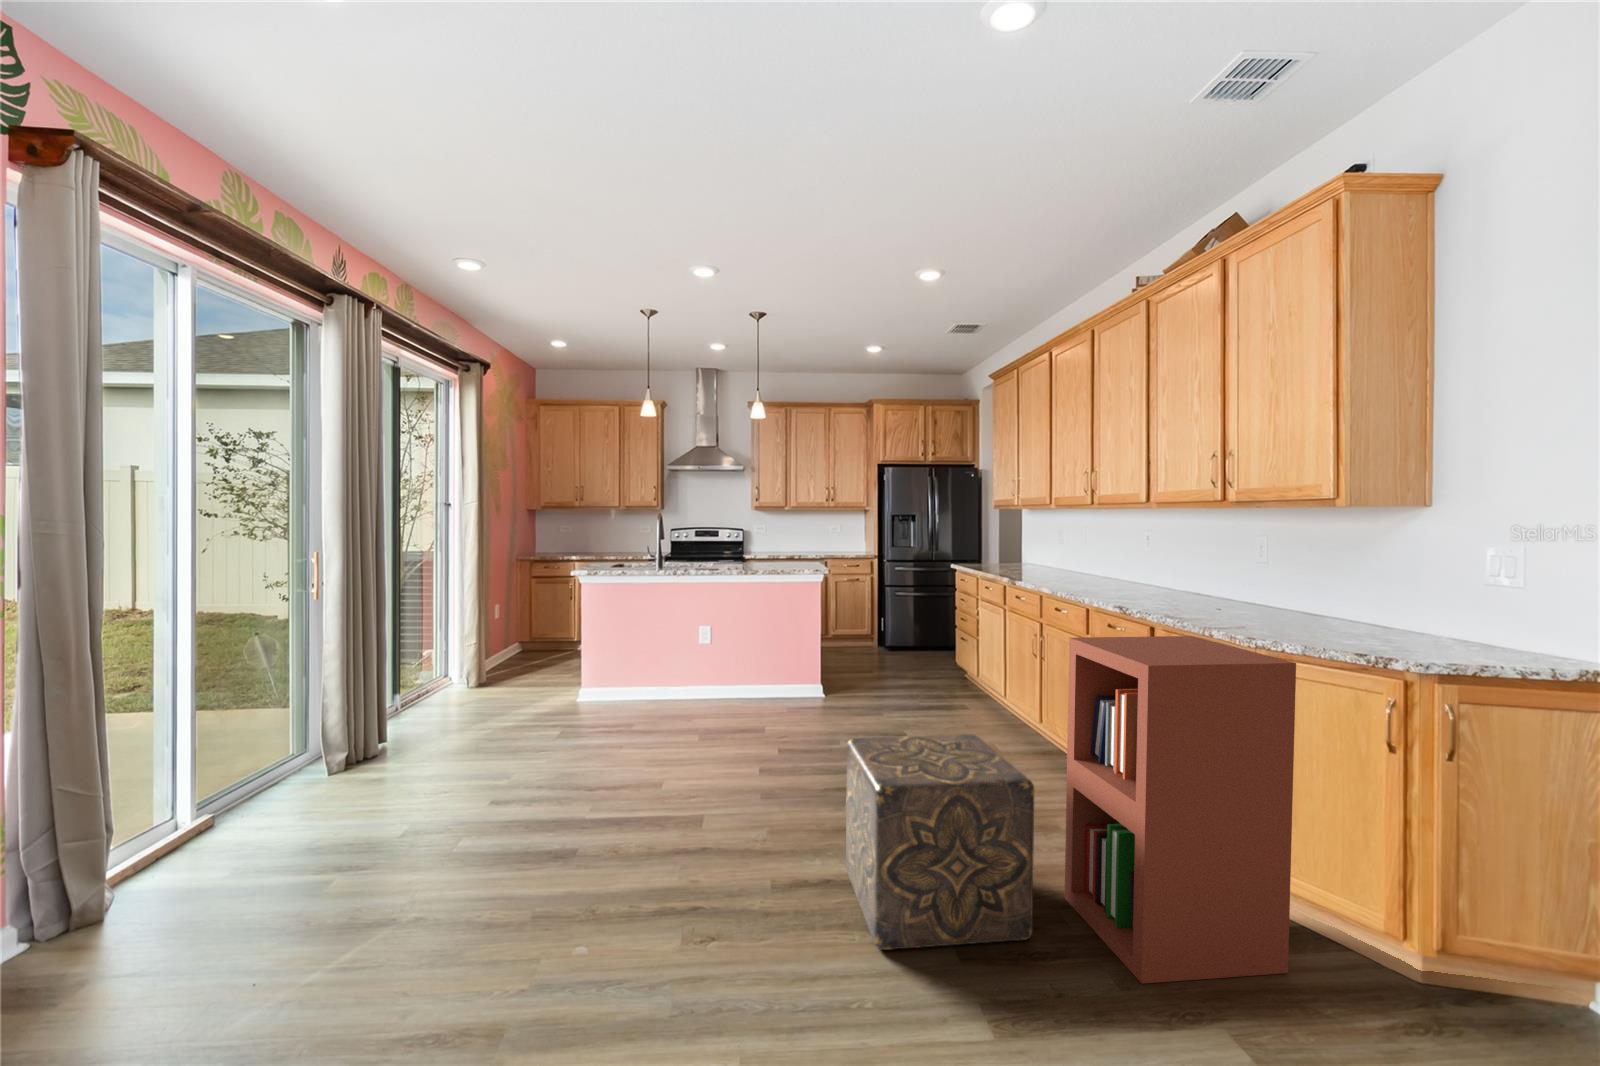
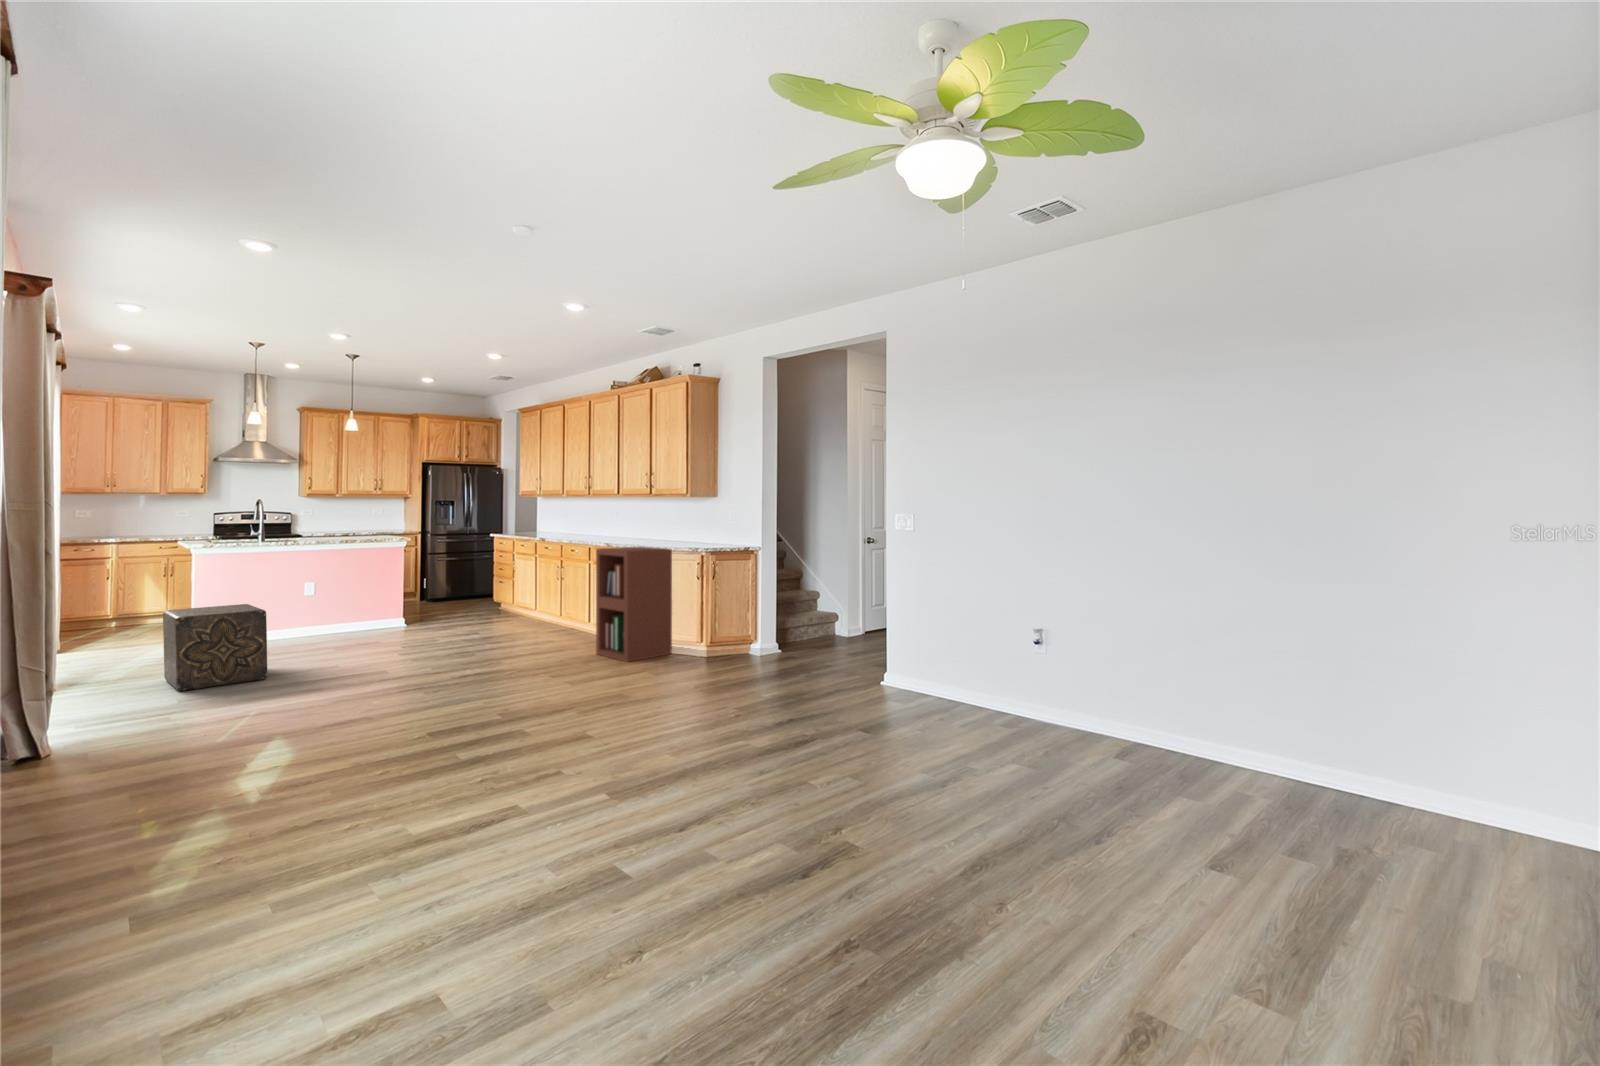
ottoman: present [846,734,1035,950] -> present [163,604,267,691]

